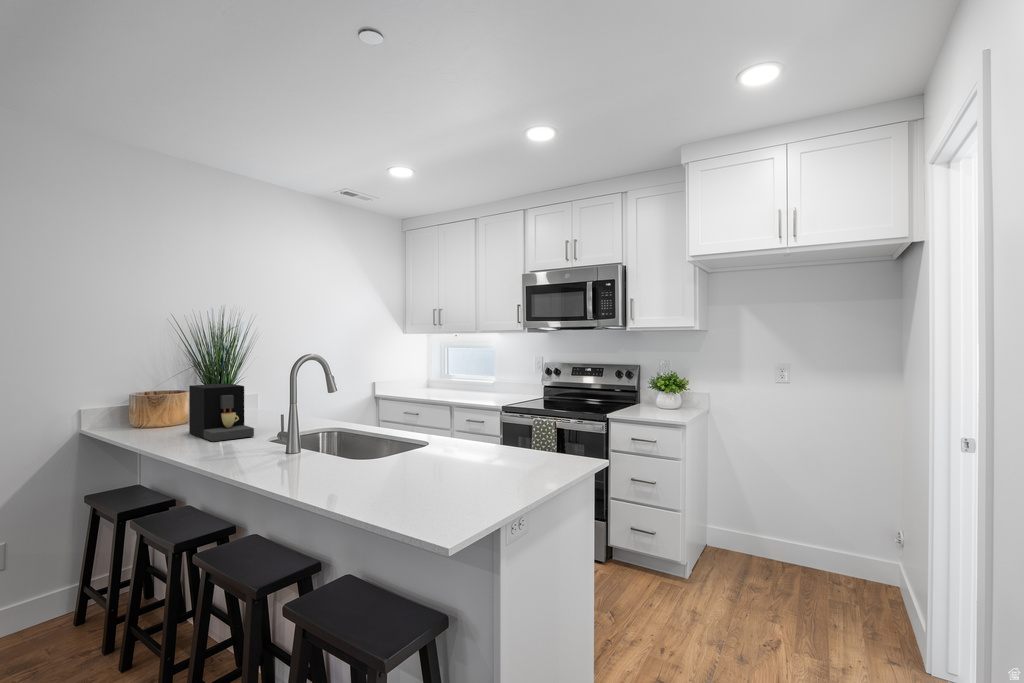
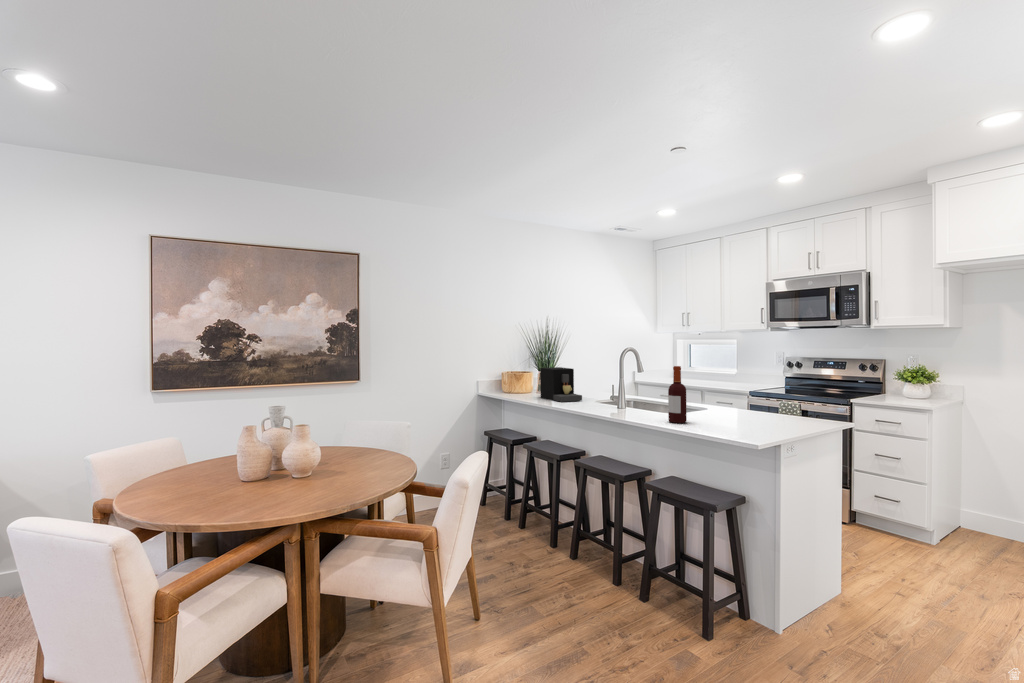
bottle: none [350,383,381,480] -> present [668,366,687,423]

